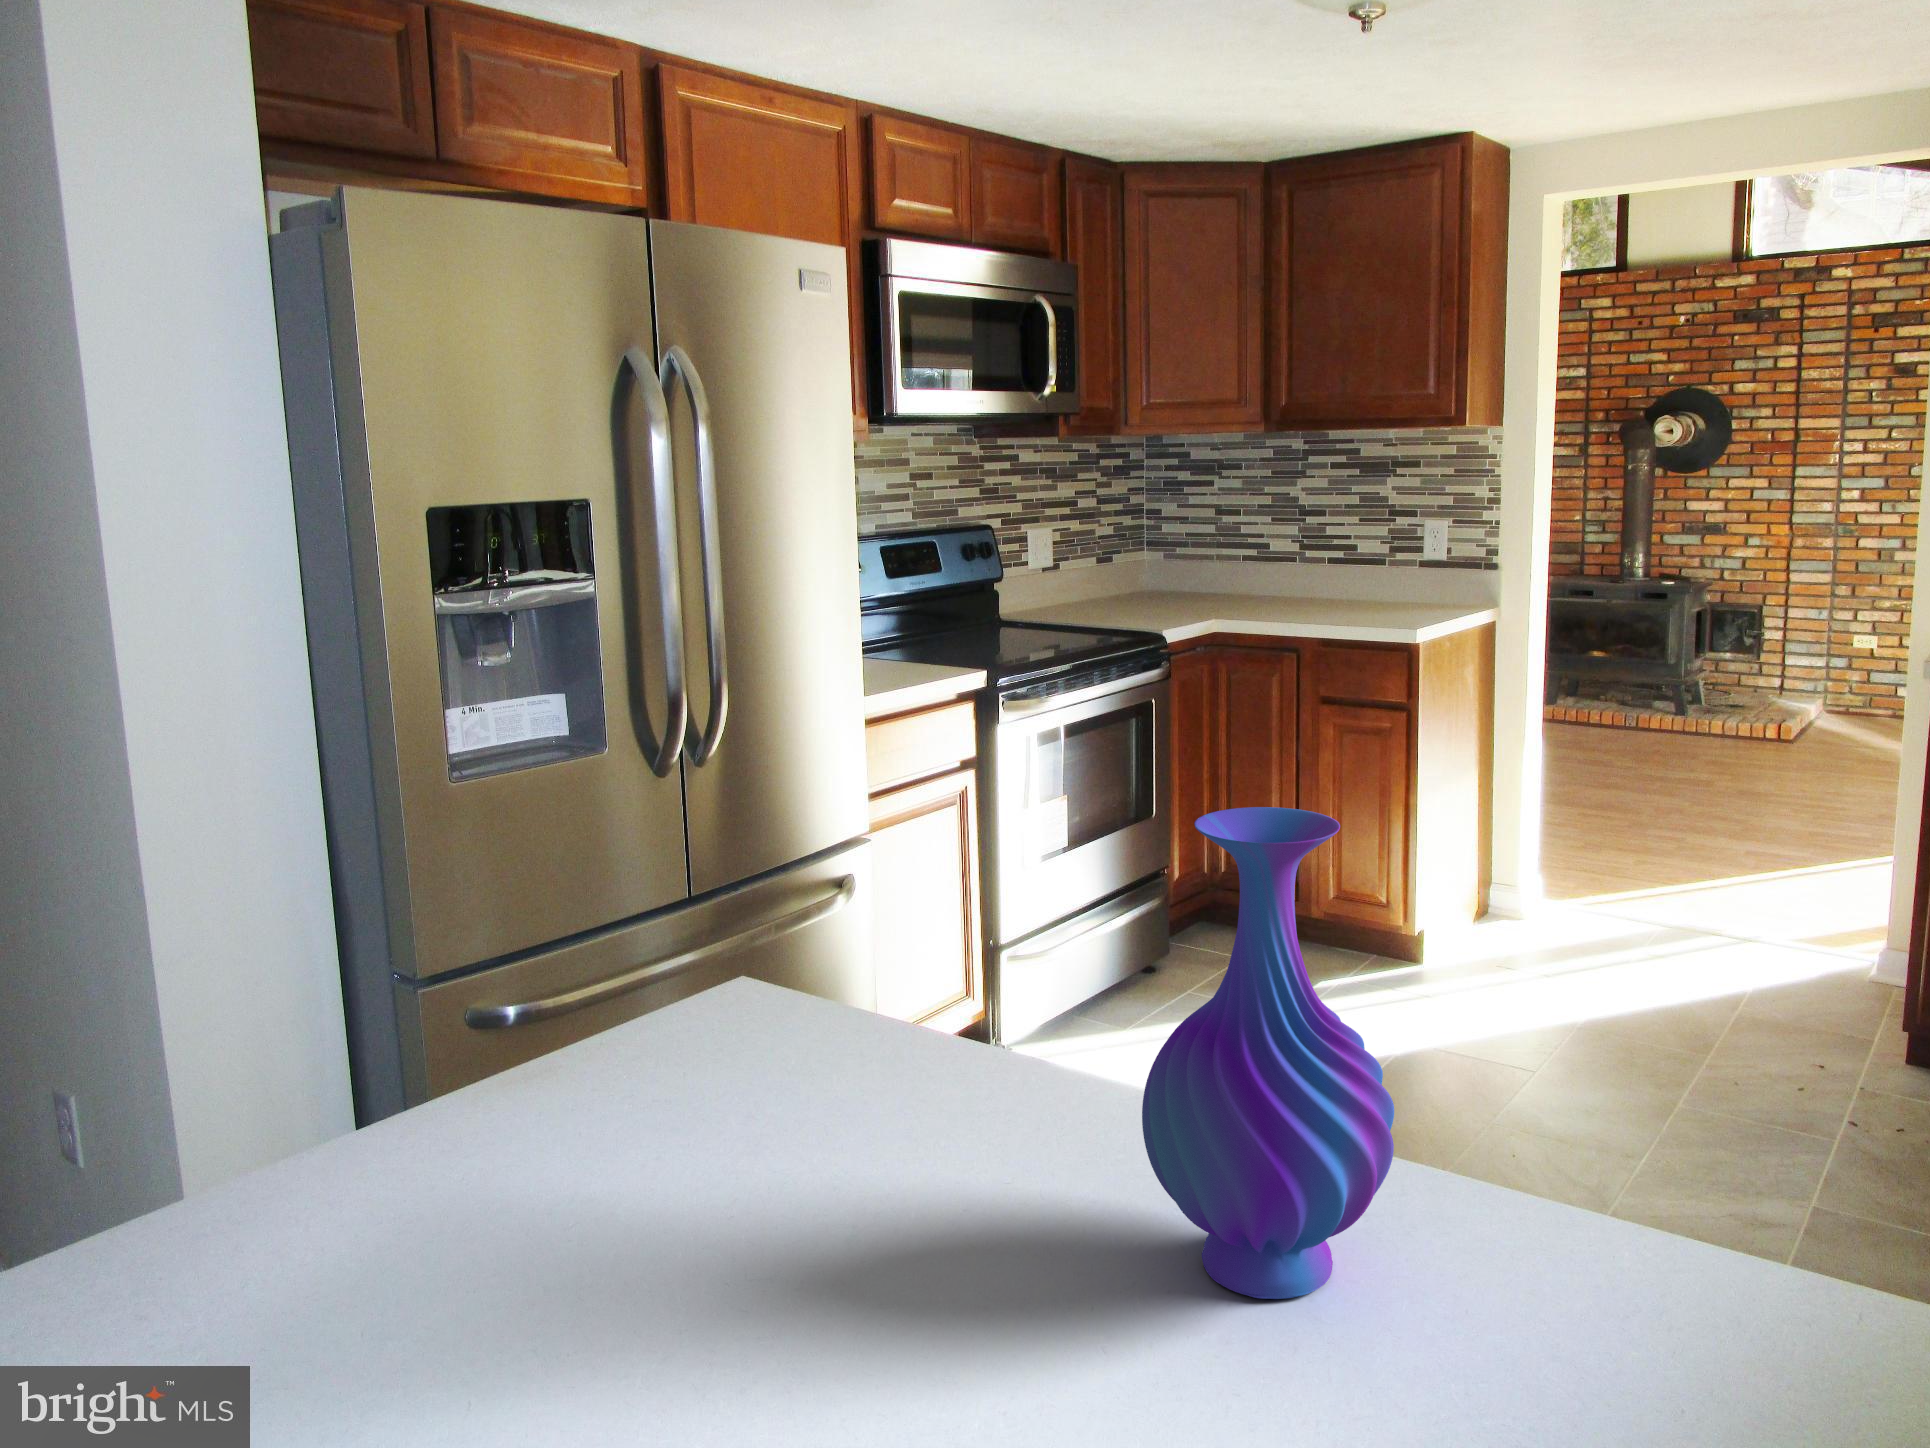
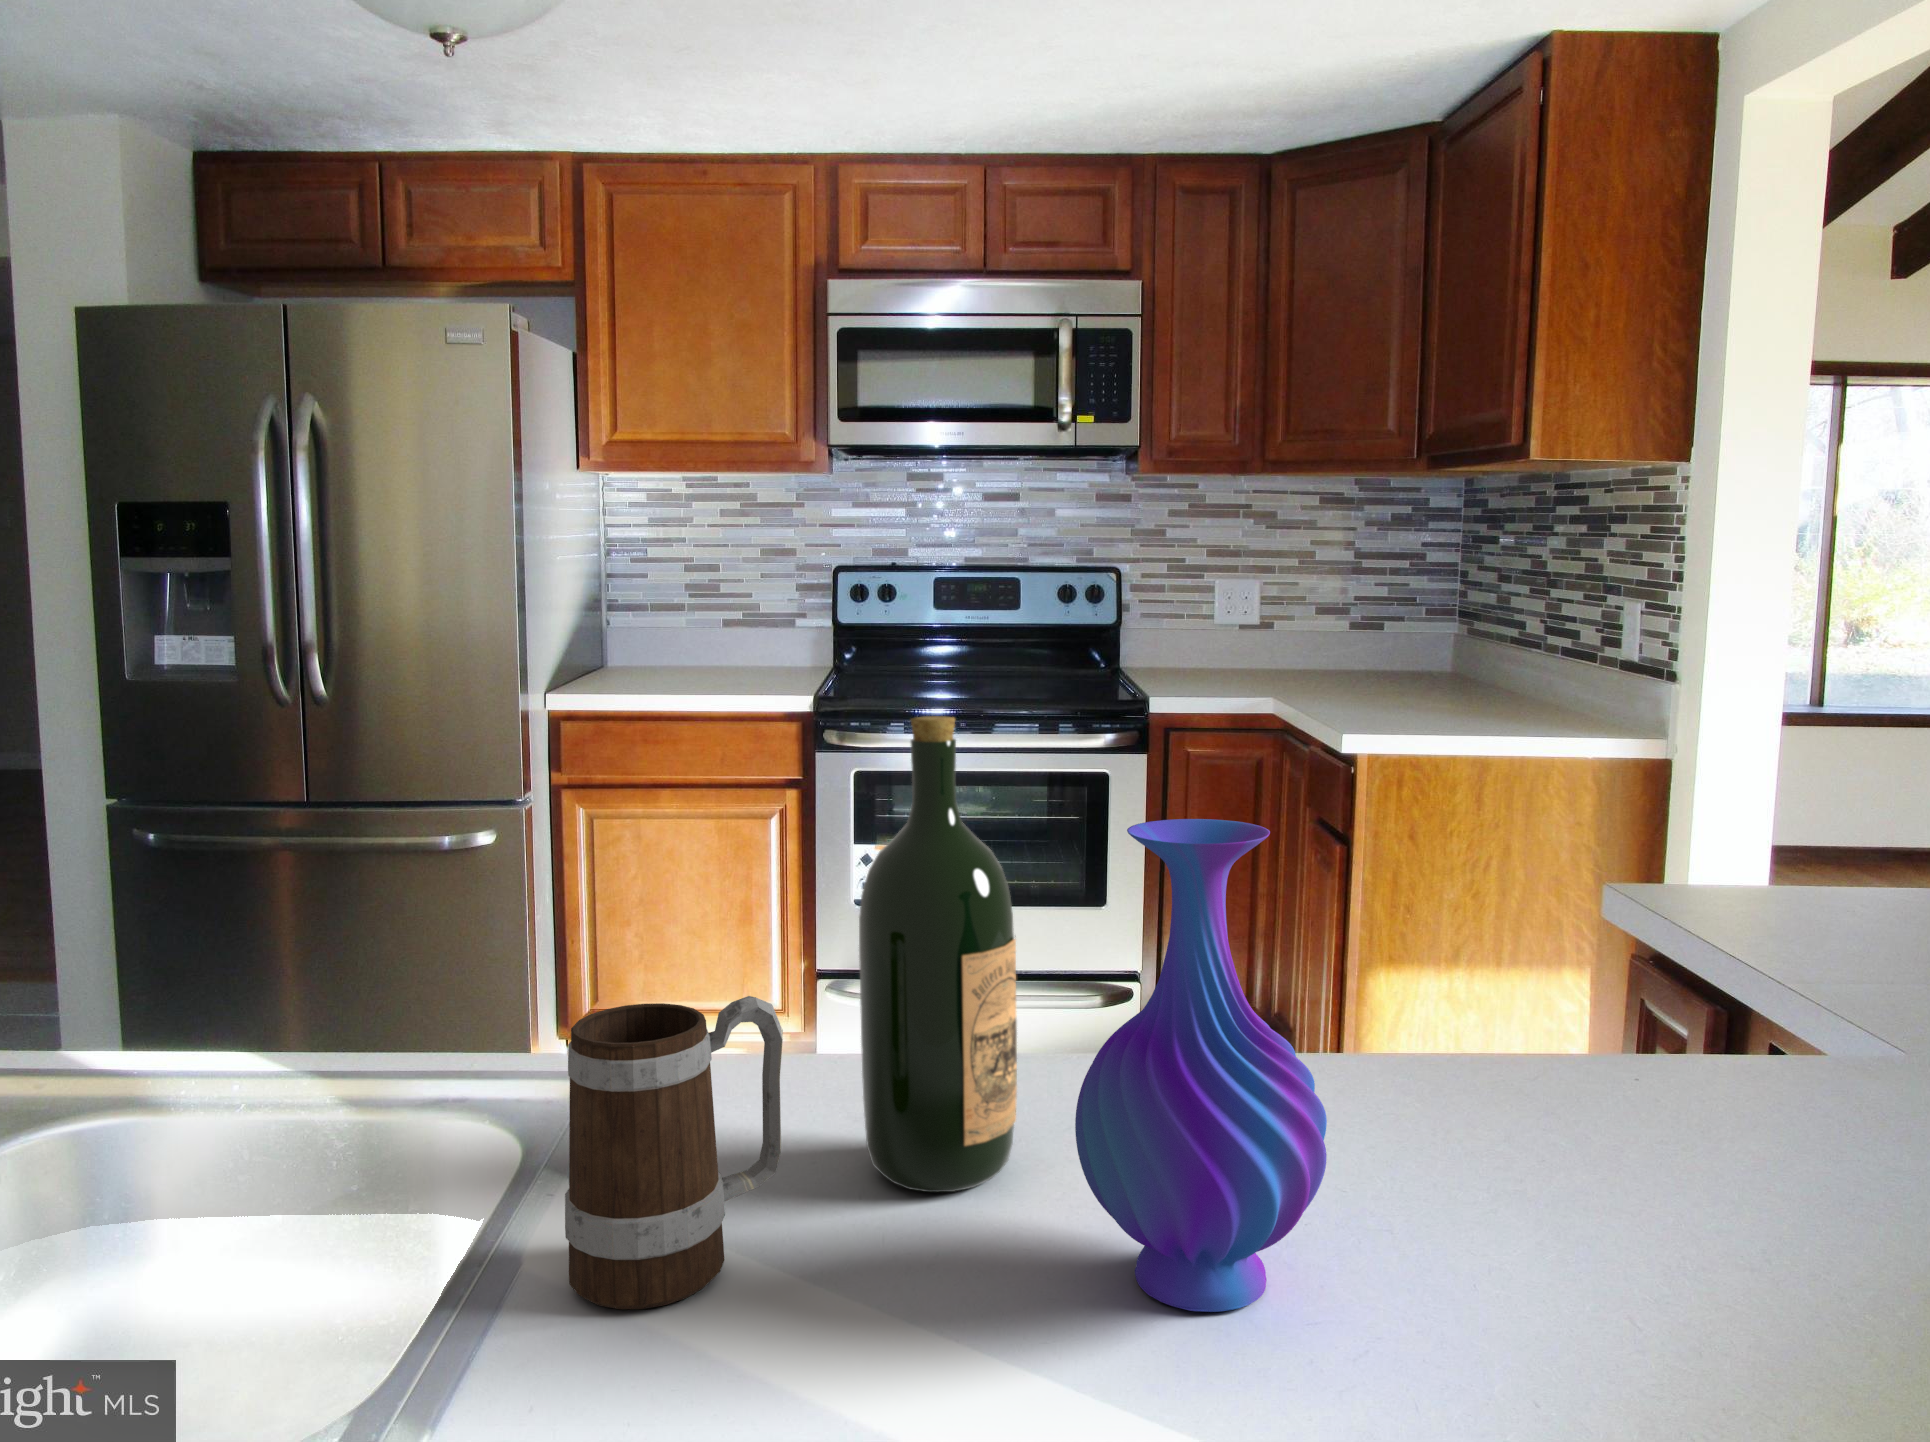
wine bottle: none [921,691,1082,1170] -> present [859,716,1017,1192]
mug: none [629,986,846,1302] -> present [565,996,783,1309]

